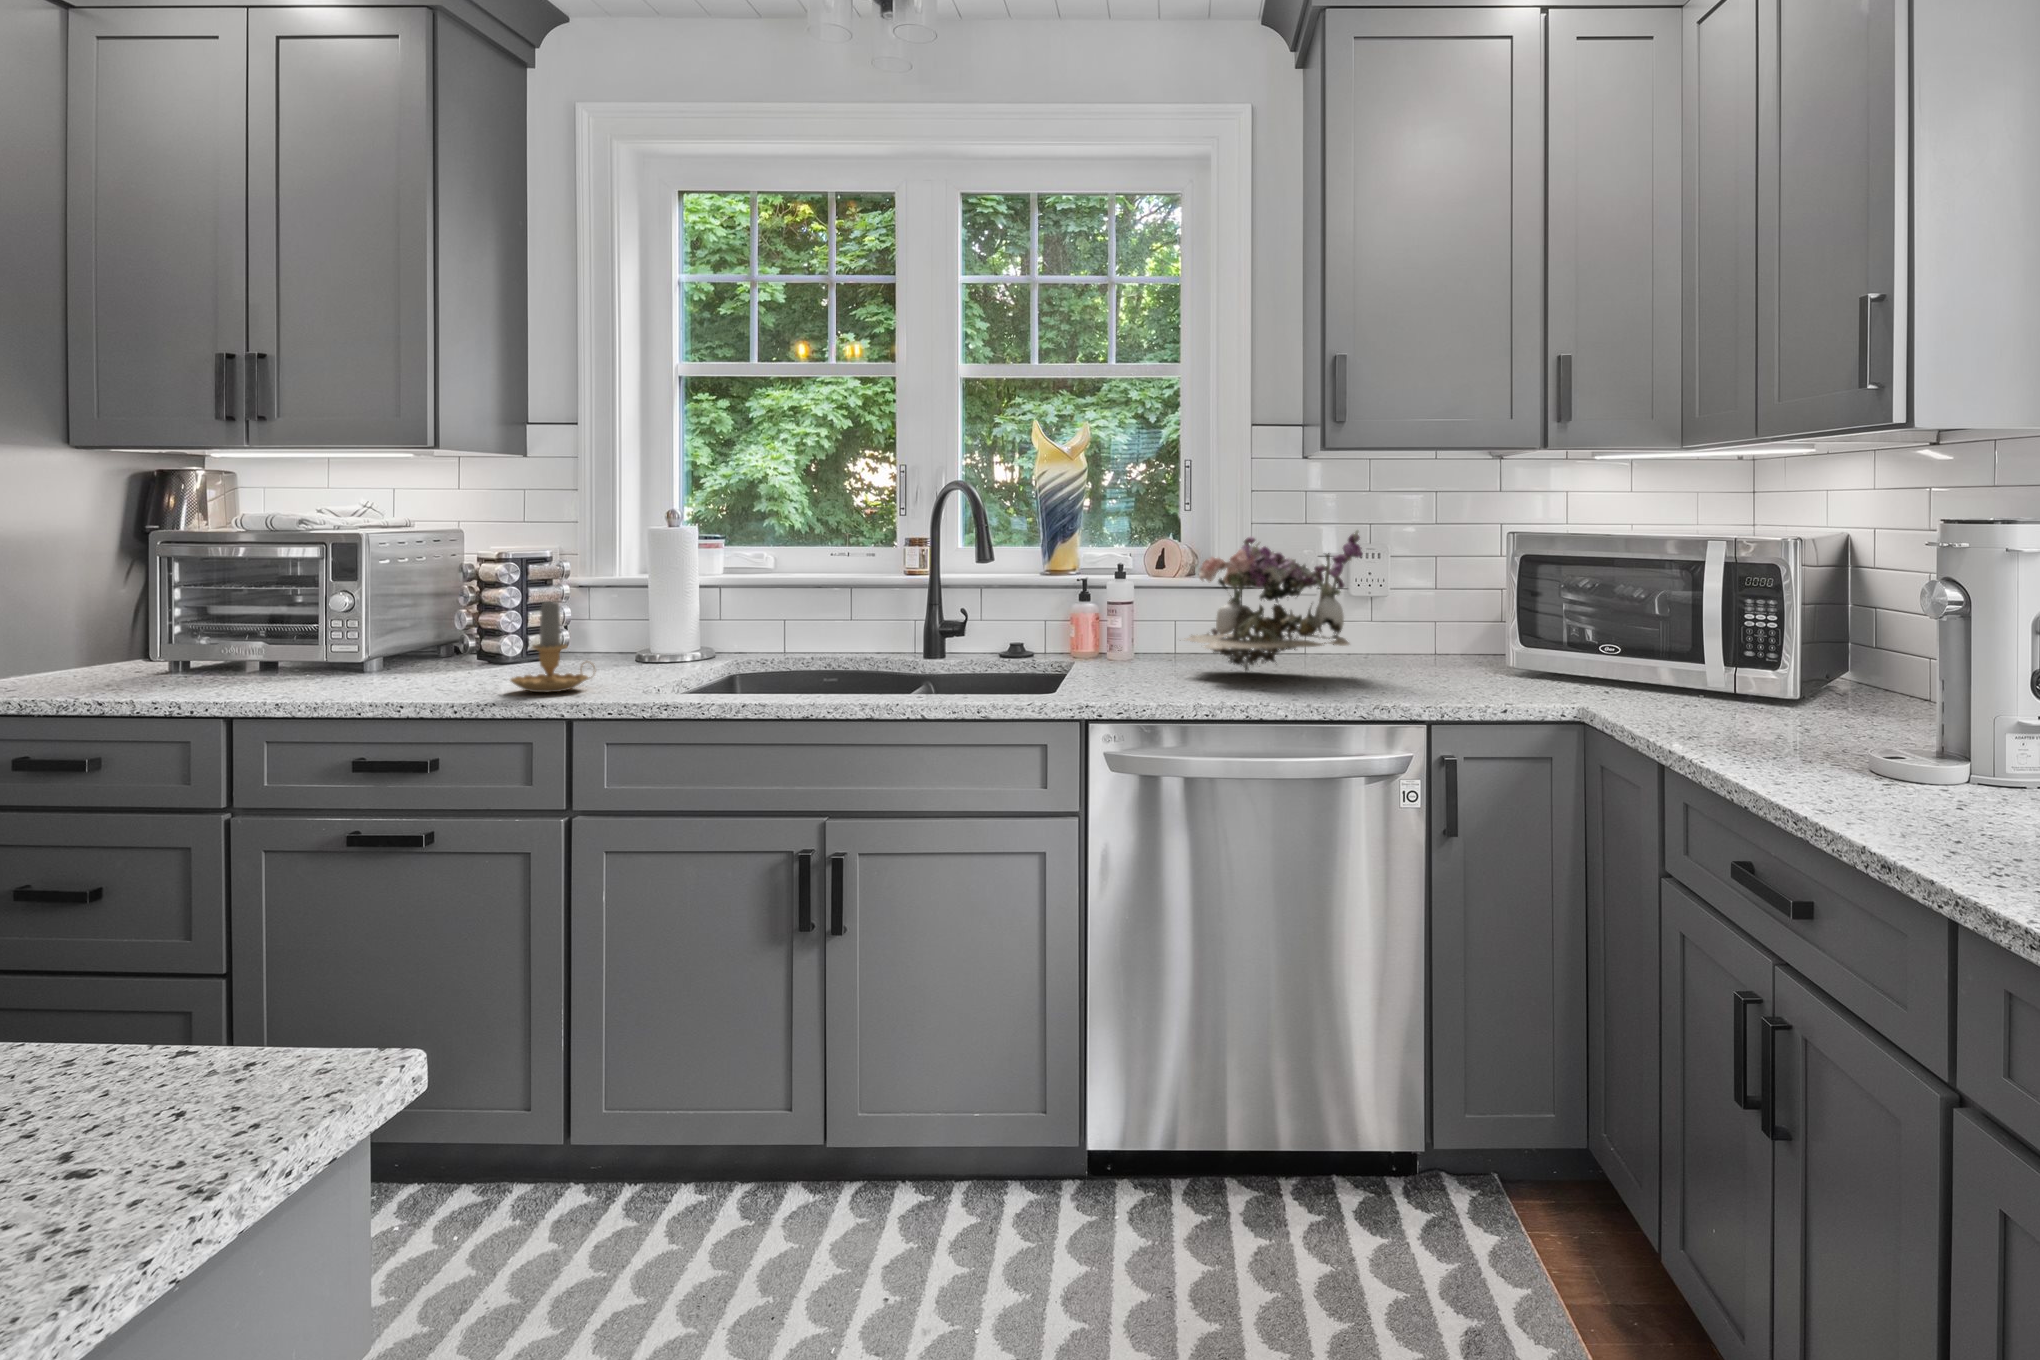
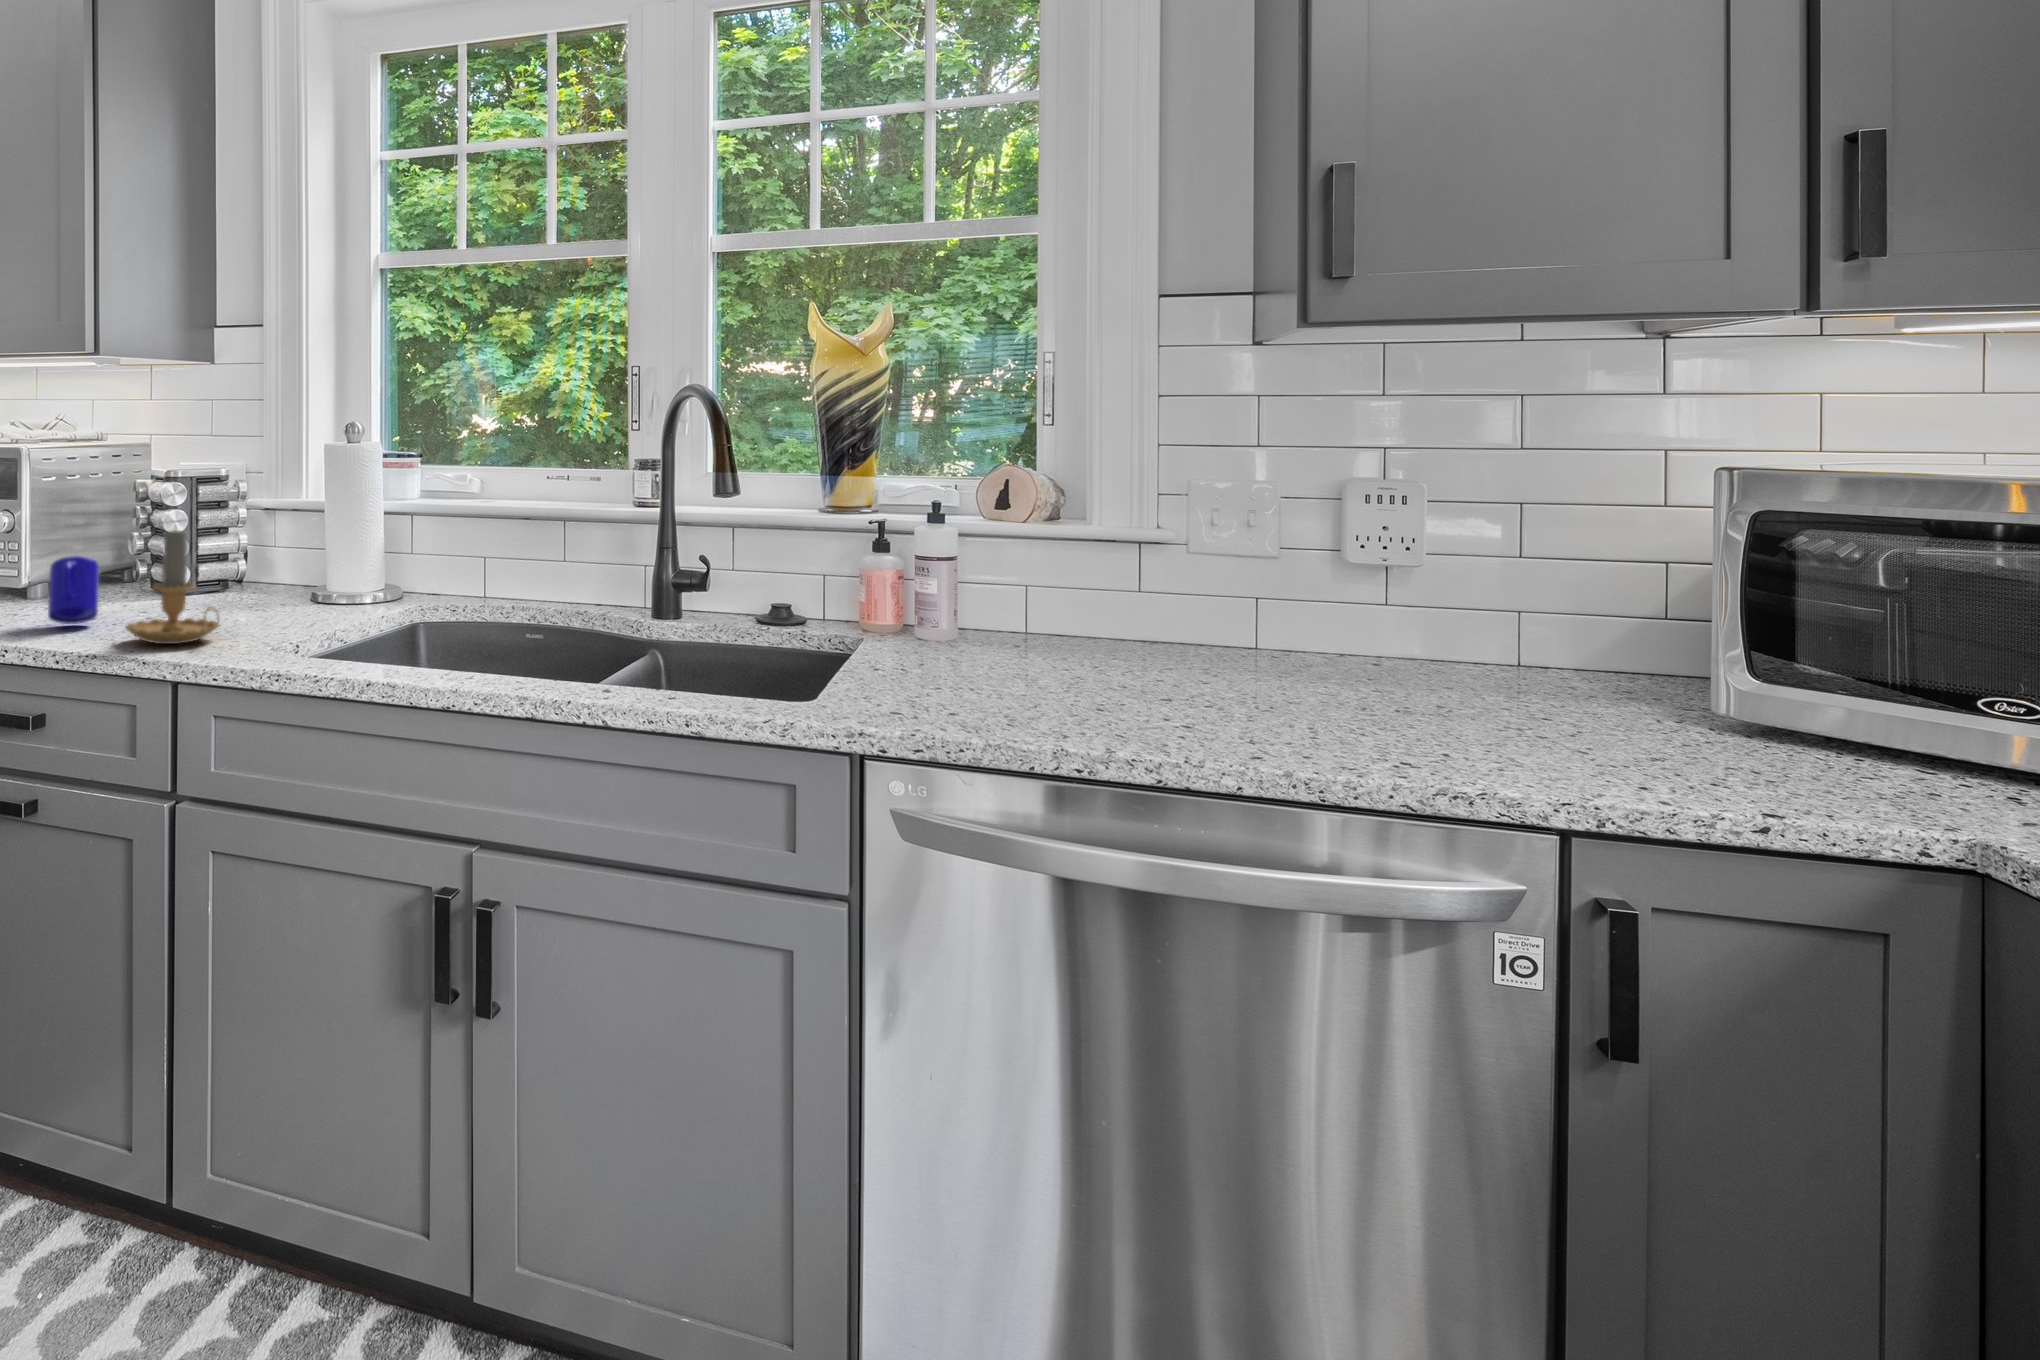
flower arrangement: present [1186,530,1362,671] -> none [986,459,1286,667]
mug: none [418,628,466,685] -> present [48,556,99,624]

